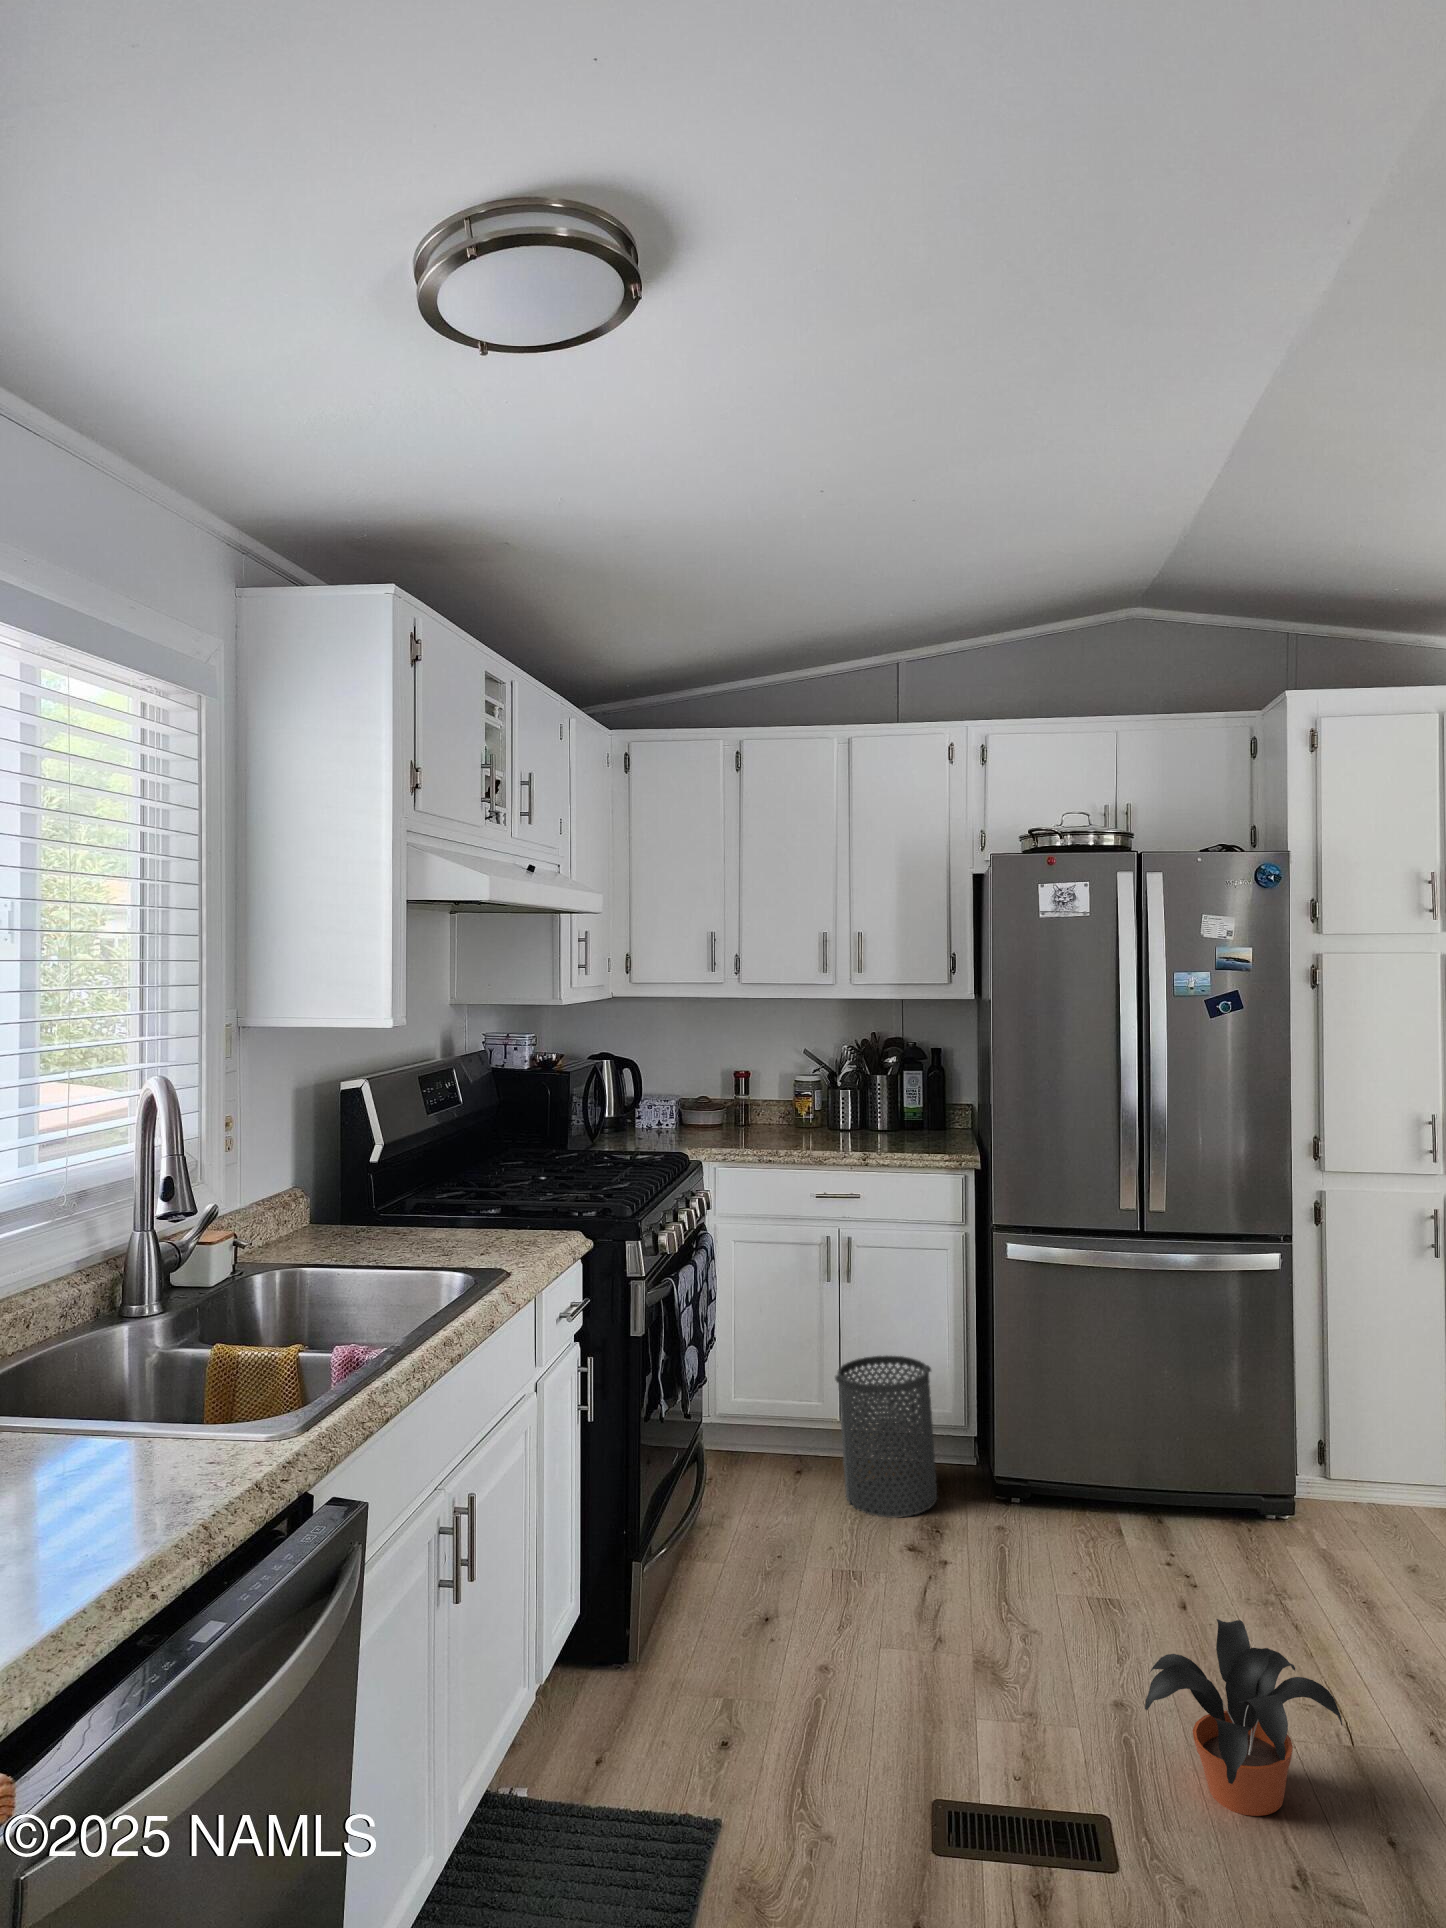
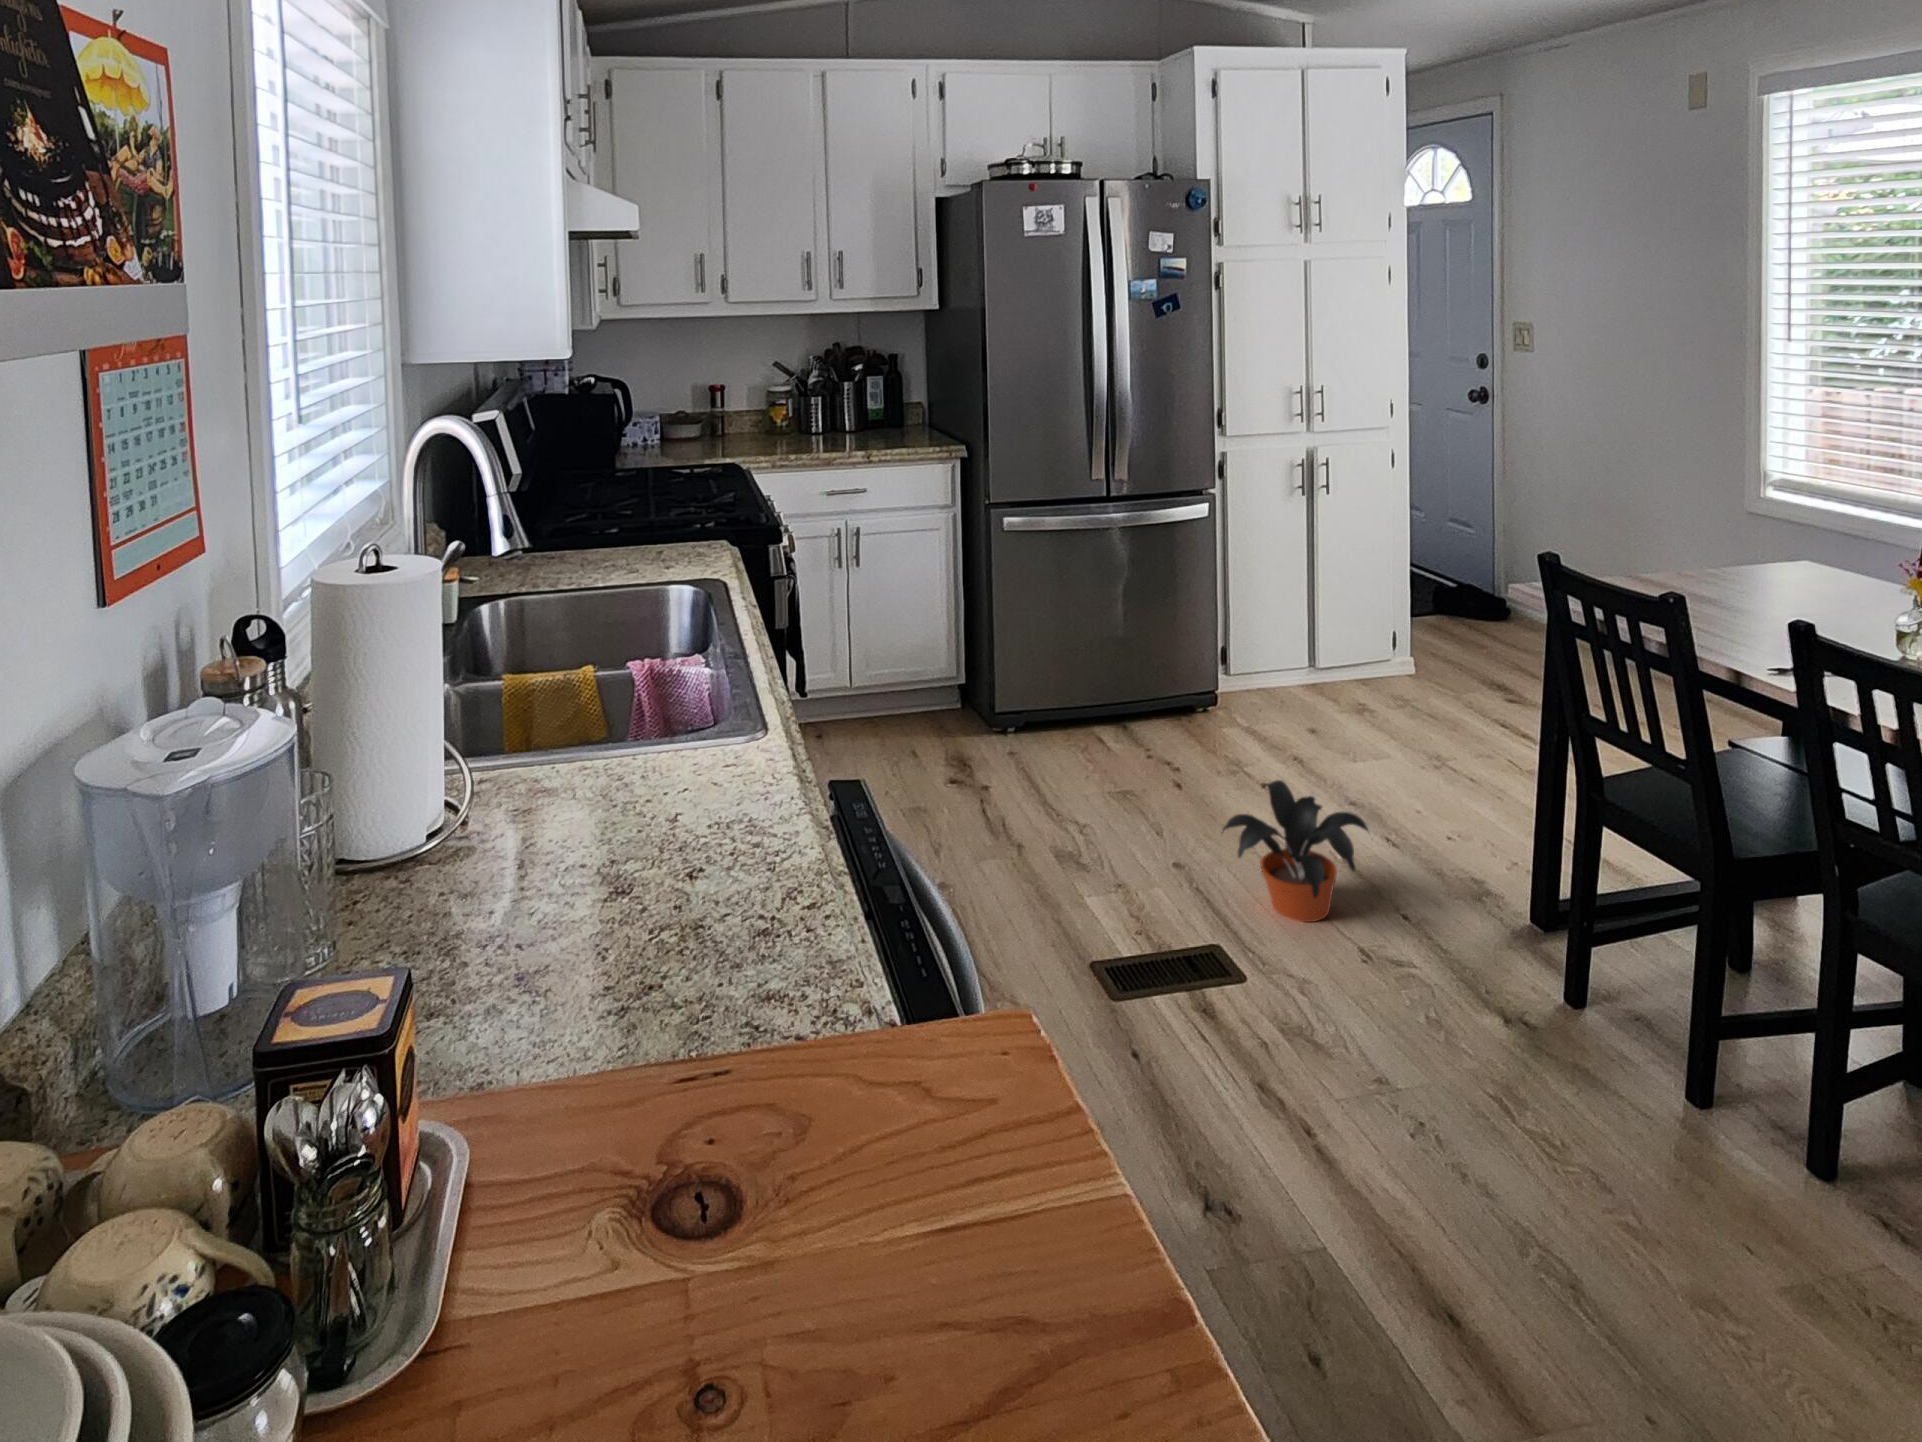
trash can: present [835,1356,937,1518] -> none [859,622,948,761]

